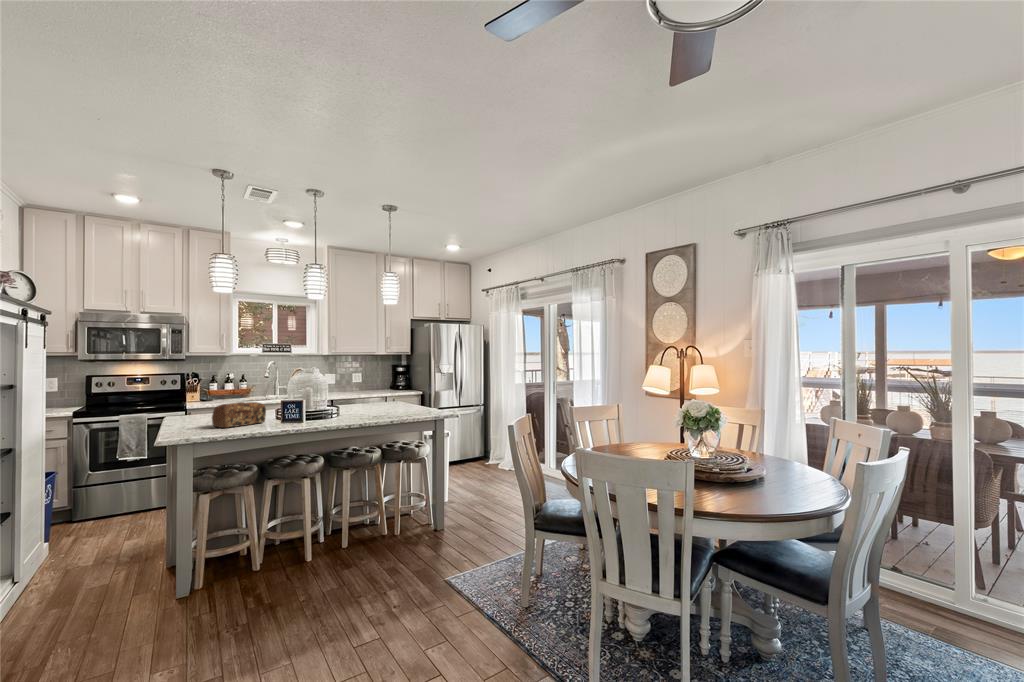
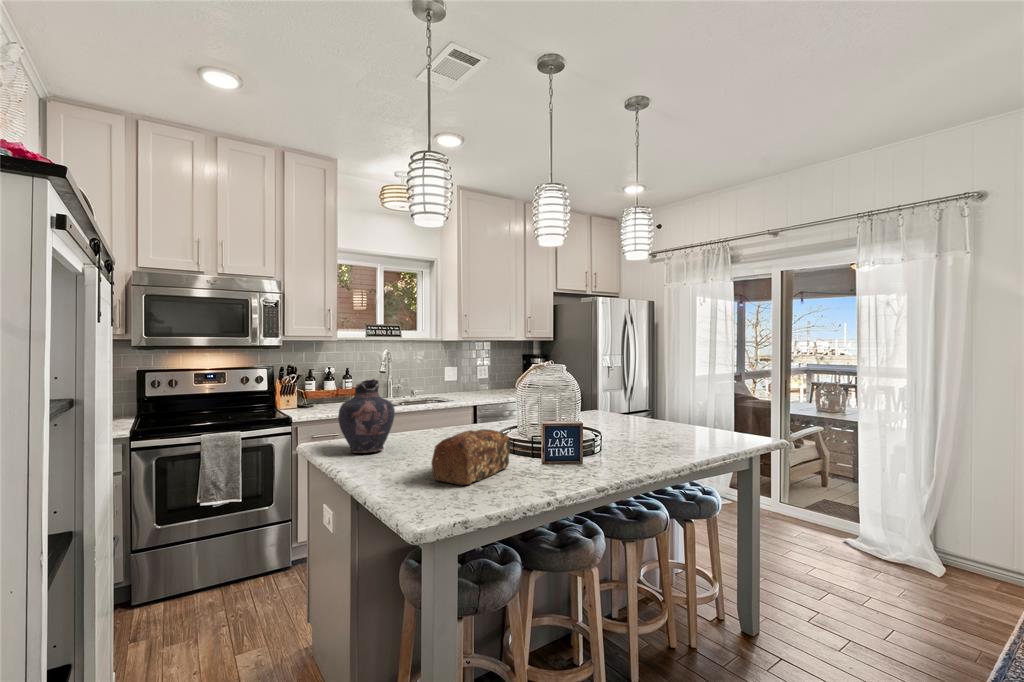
vase: none [184,377,221,419] -> present [338,379,395,453]

